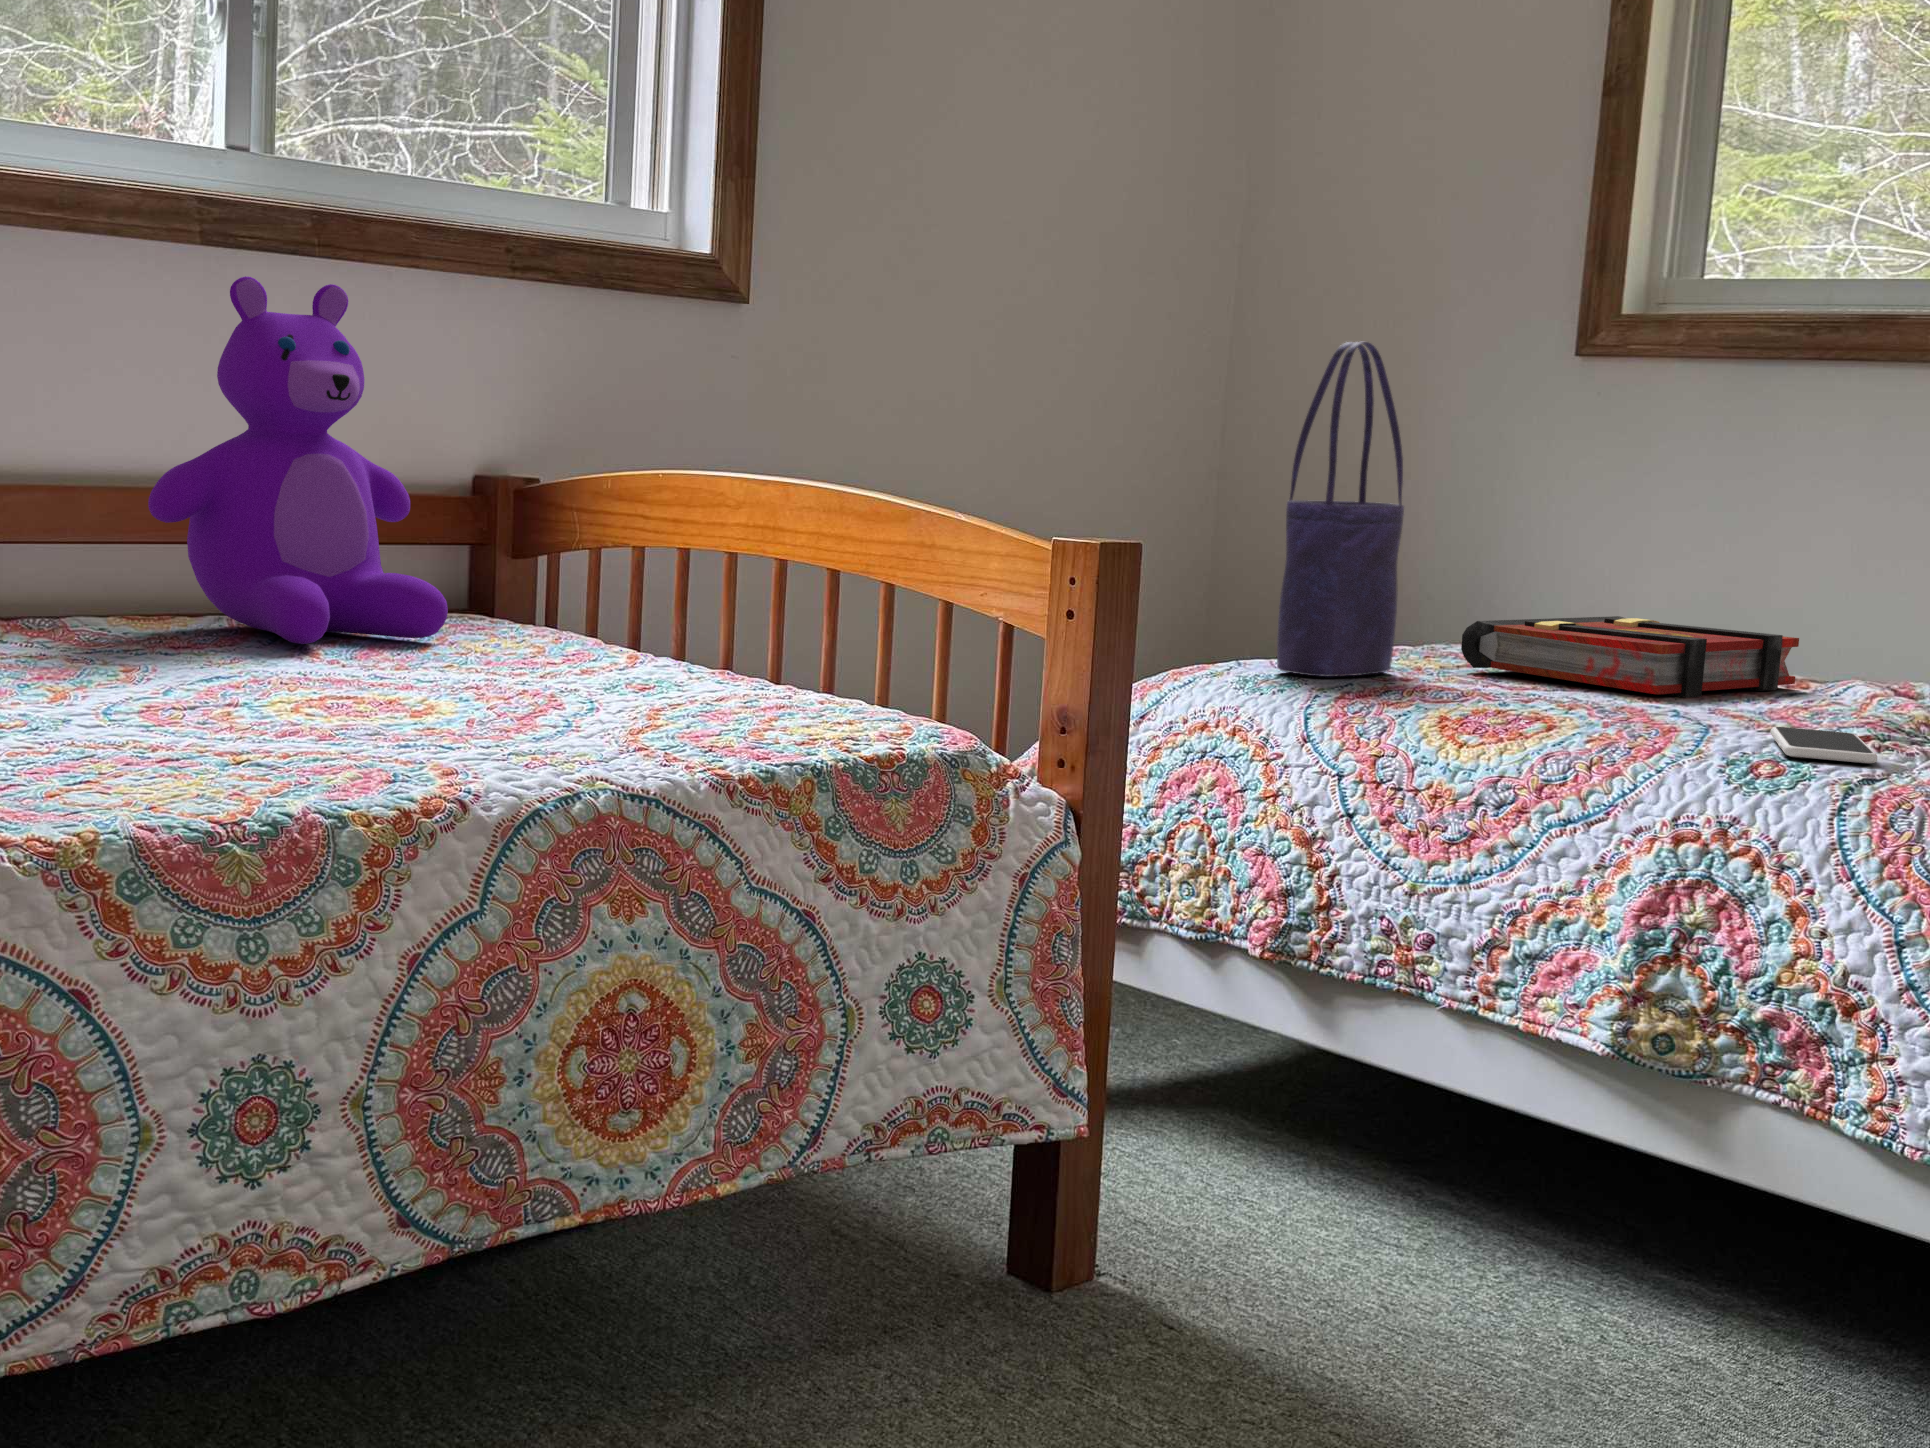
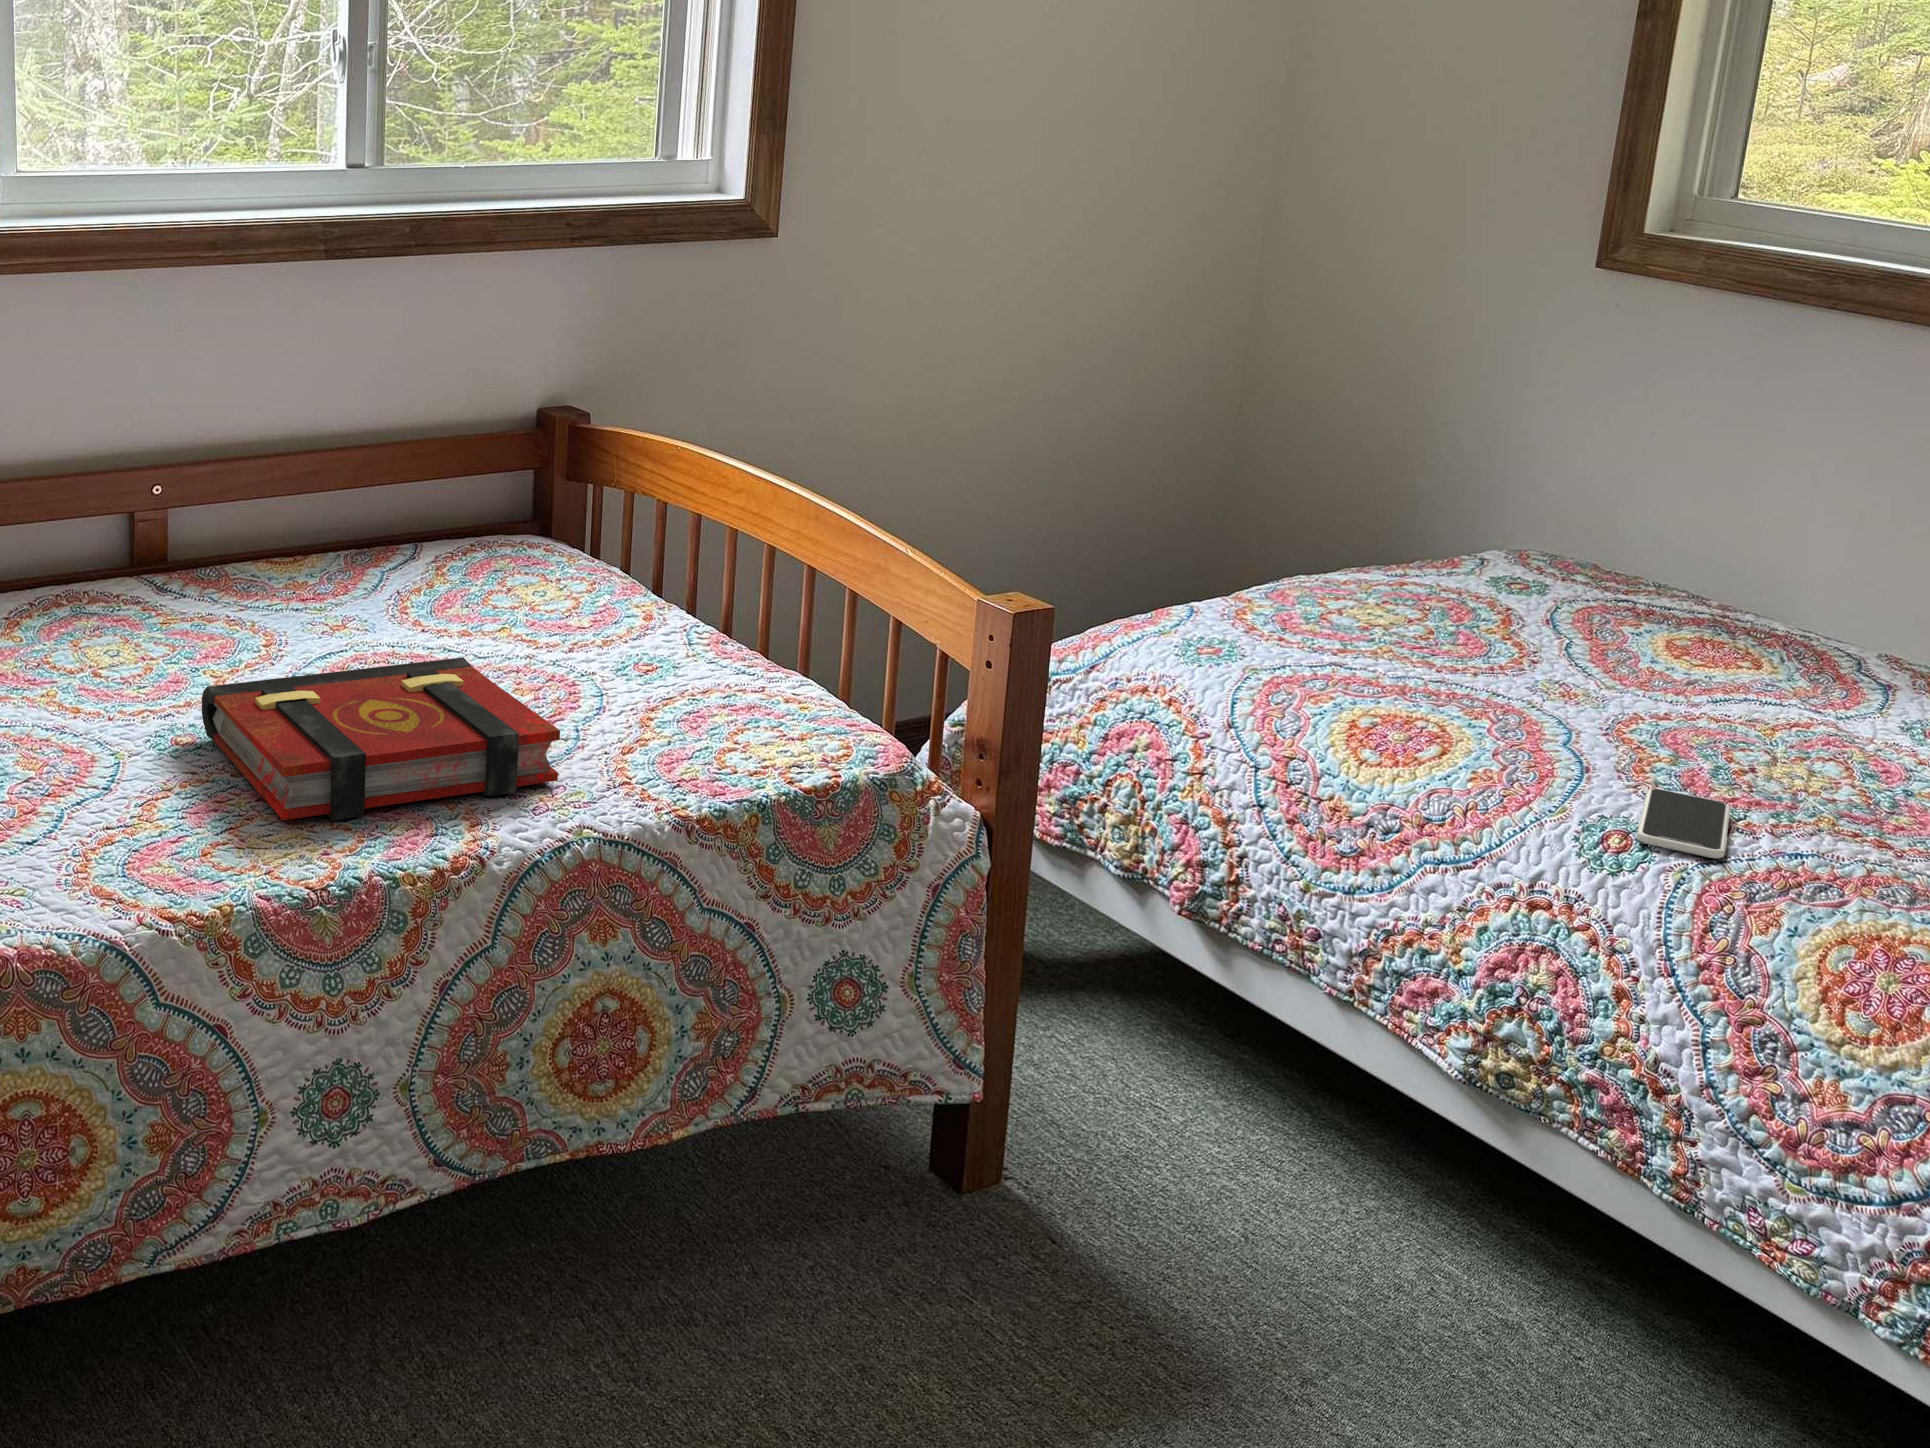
teddy bear: present [148,276,448,644] -> none [279,297,508,607]
tote bag: present [1277,342,1404,677] -> none [1220,357,1351,658]
book: present [1461,616,1799,698] -> present [202,657,560,820]

